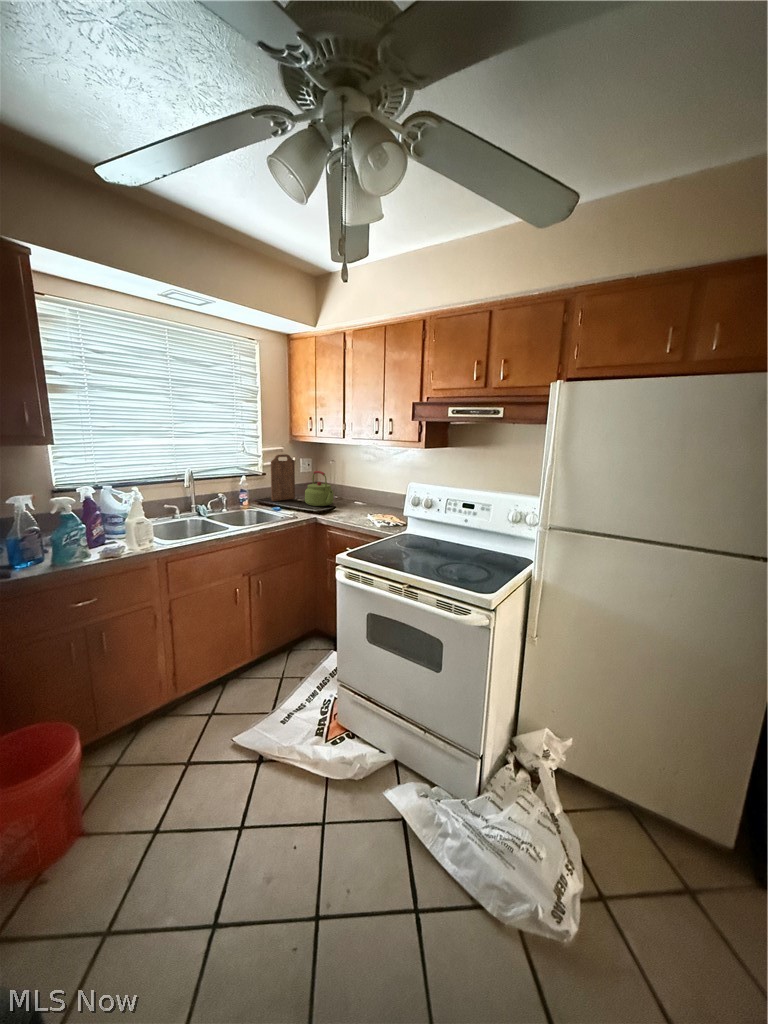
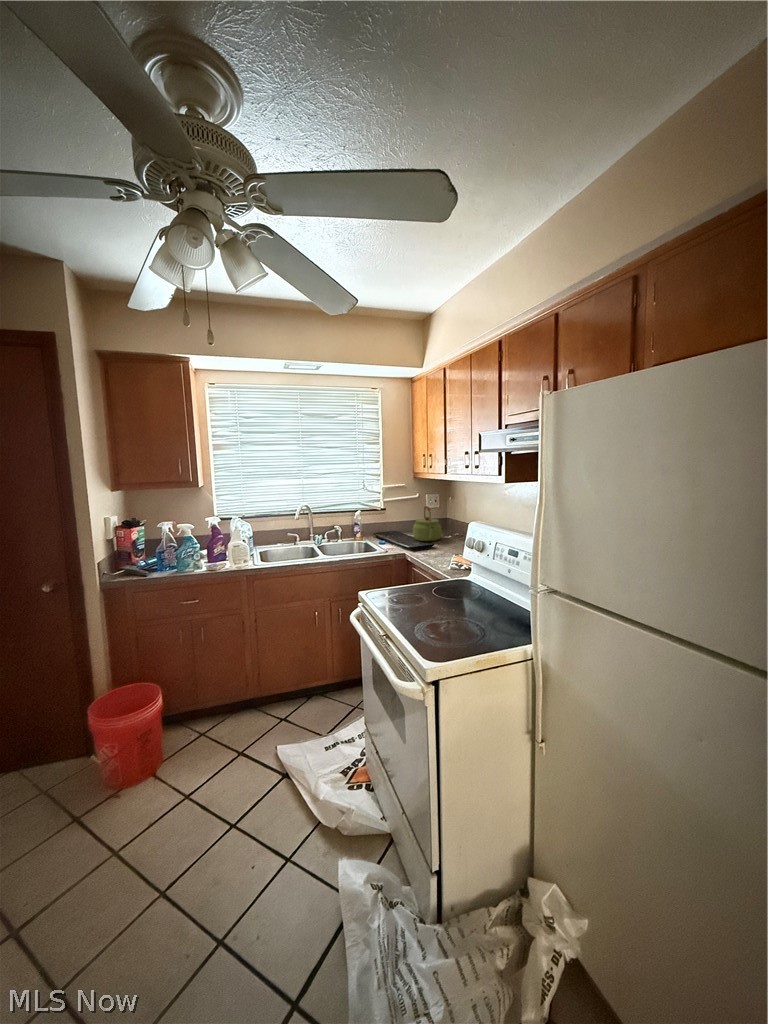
cutting board: present [271,454,295,501] -> none [388,490,413,534]

